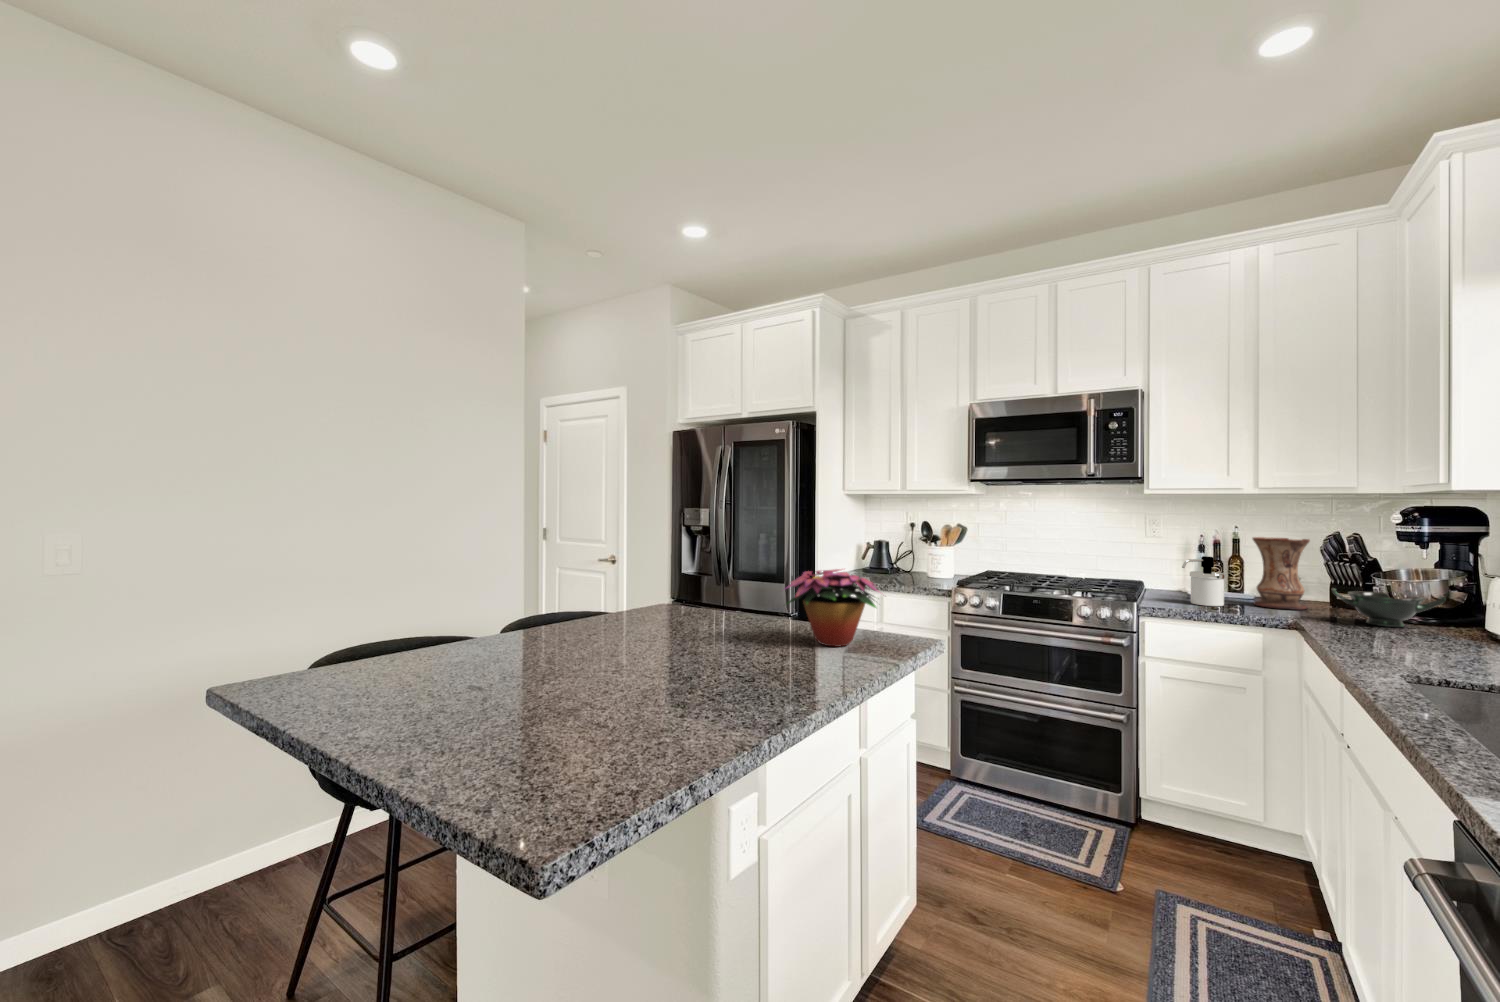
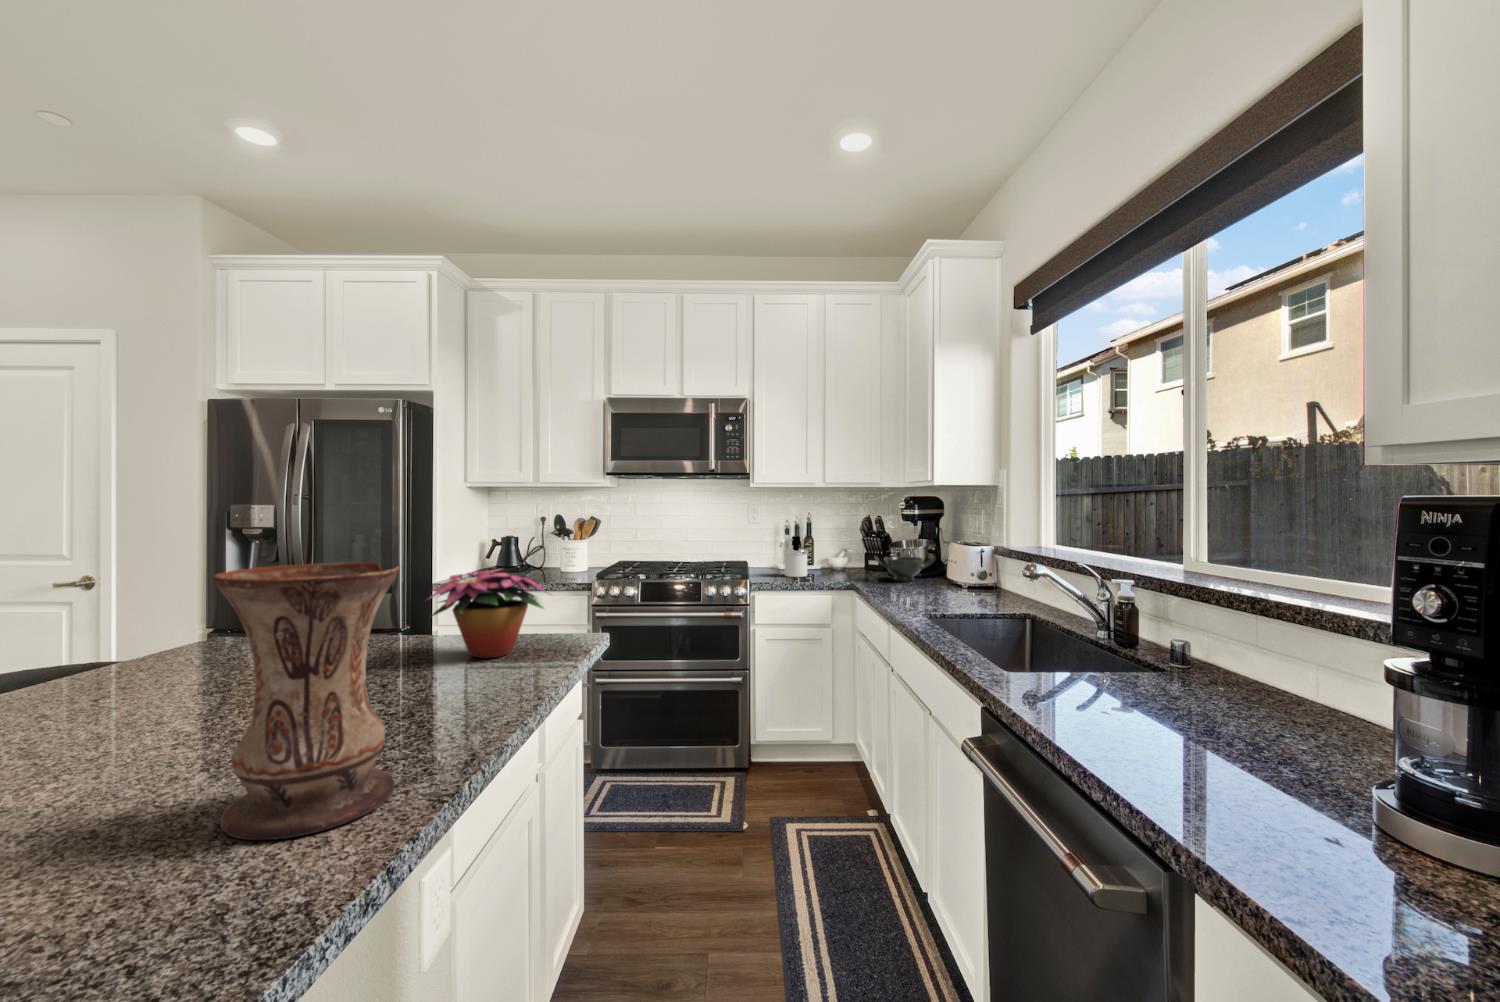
vase: present [1253,537,1310,610] -> present [213,562,400,840]

